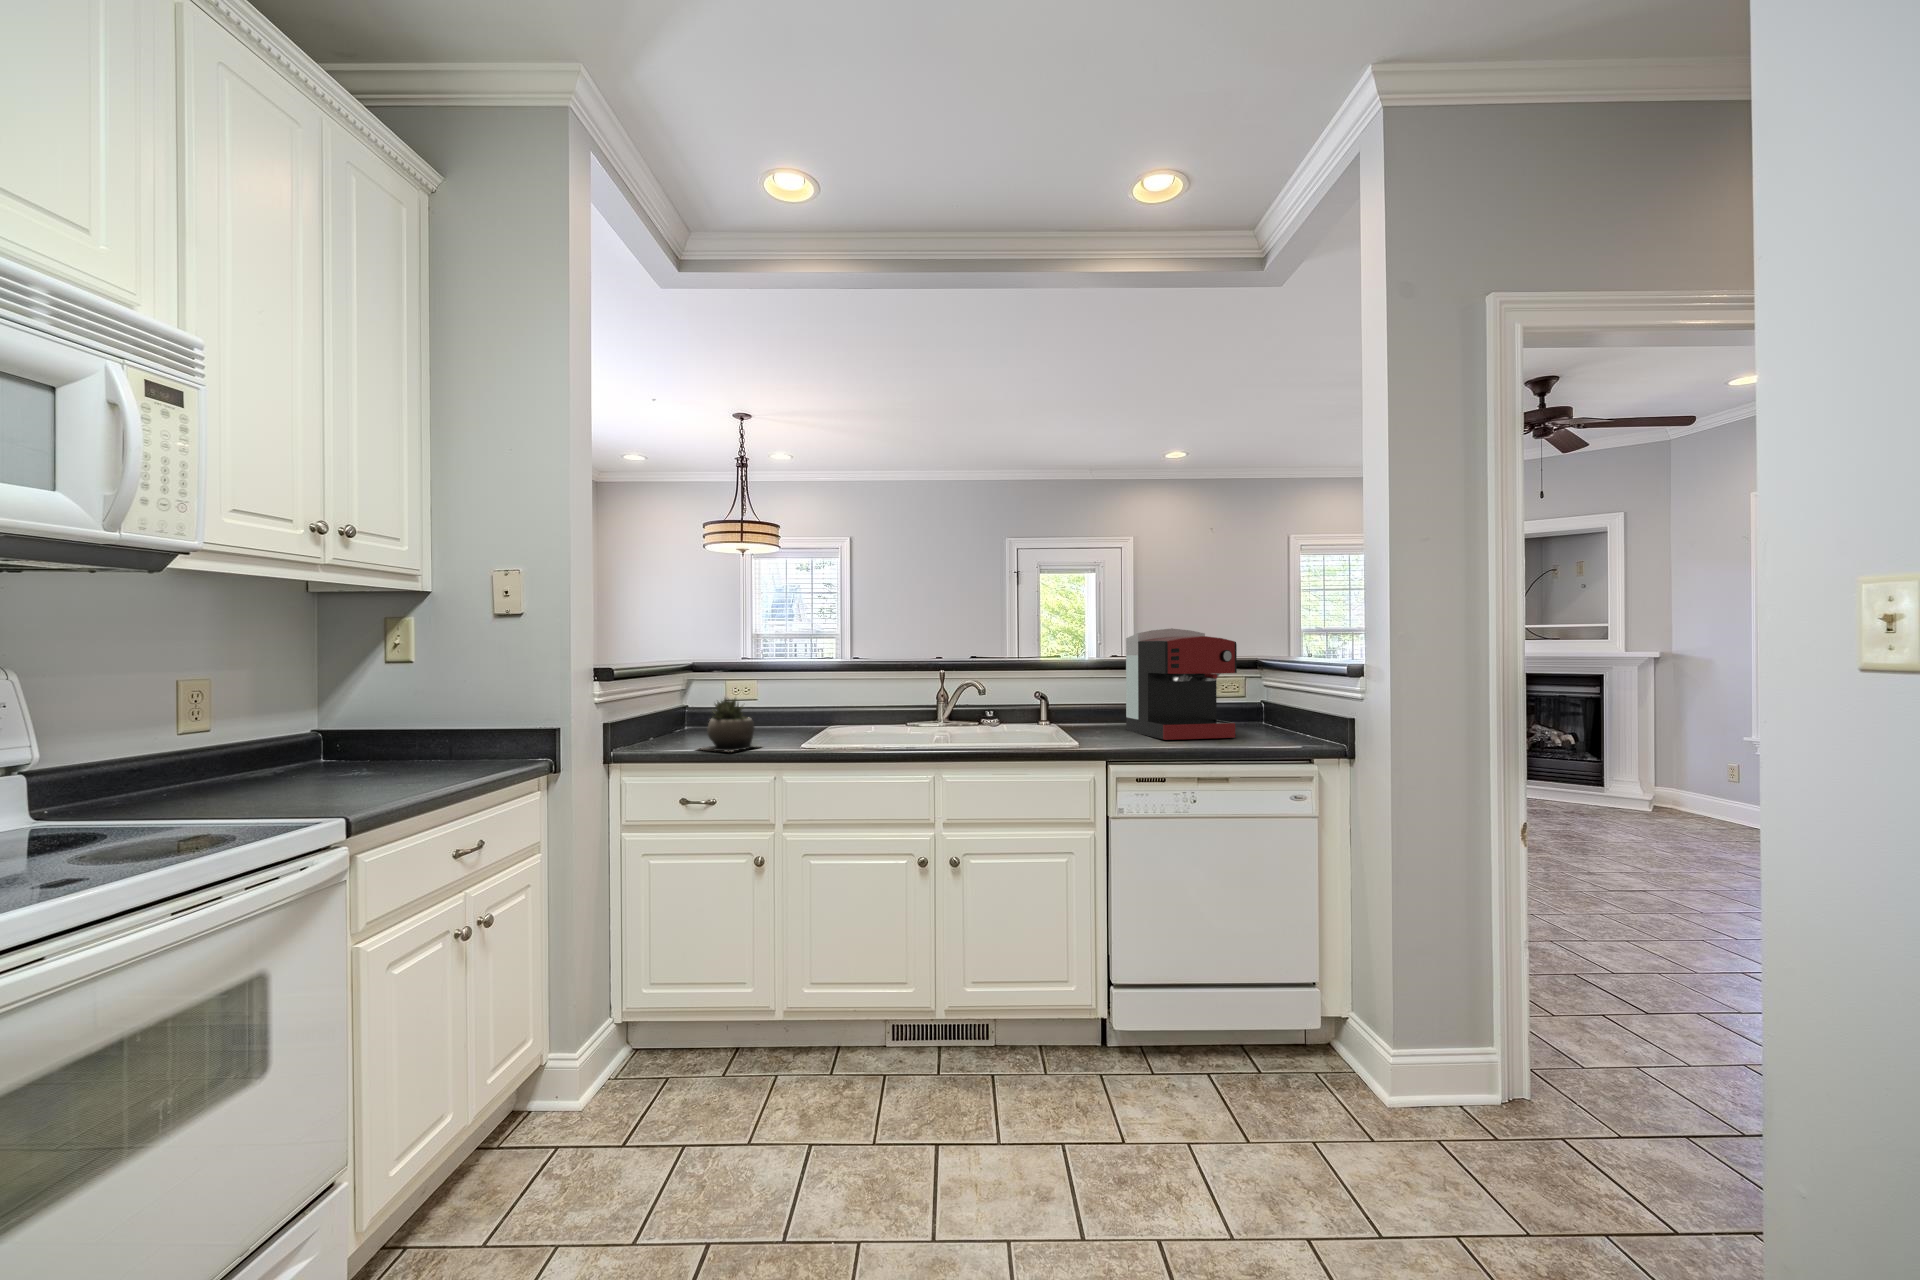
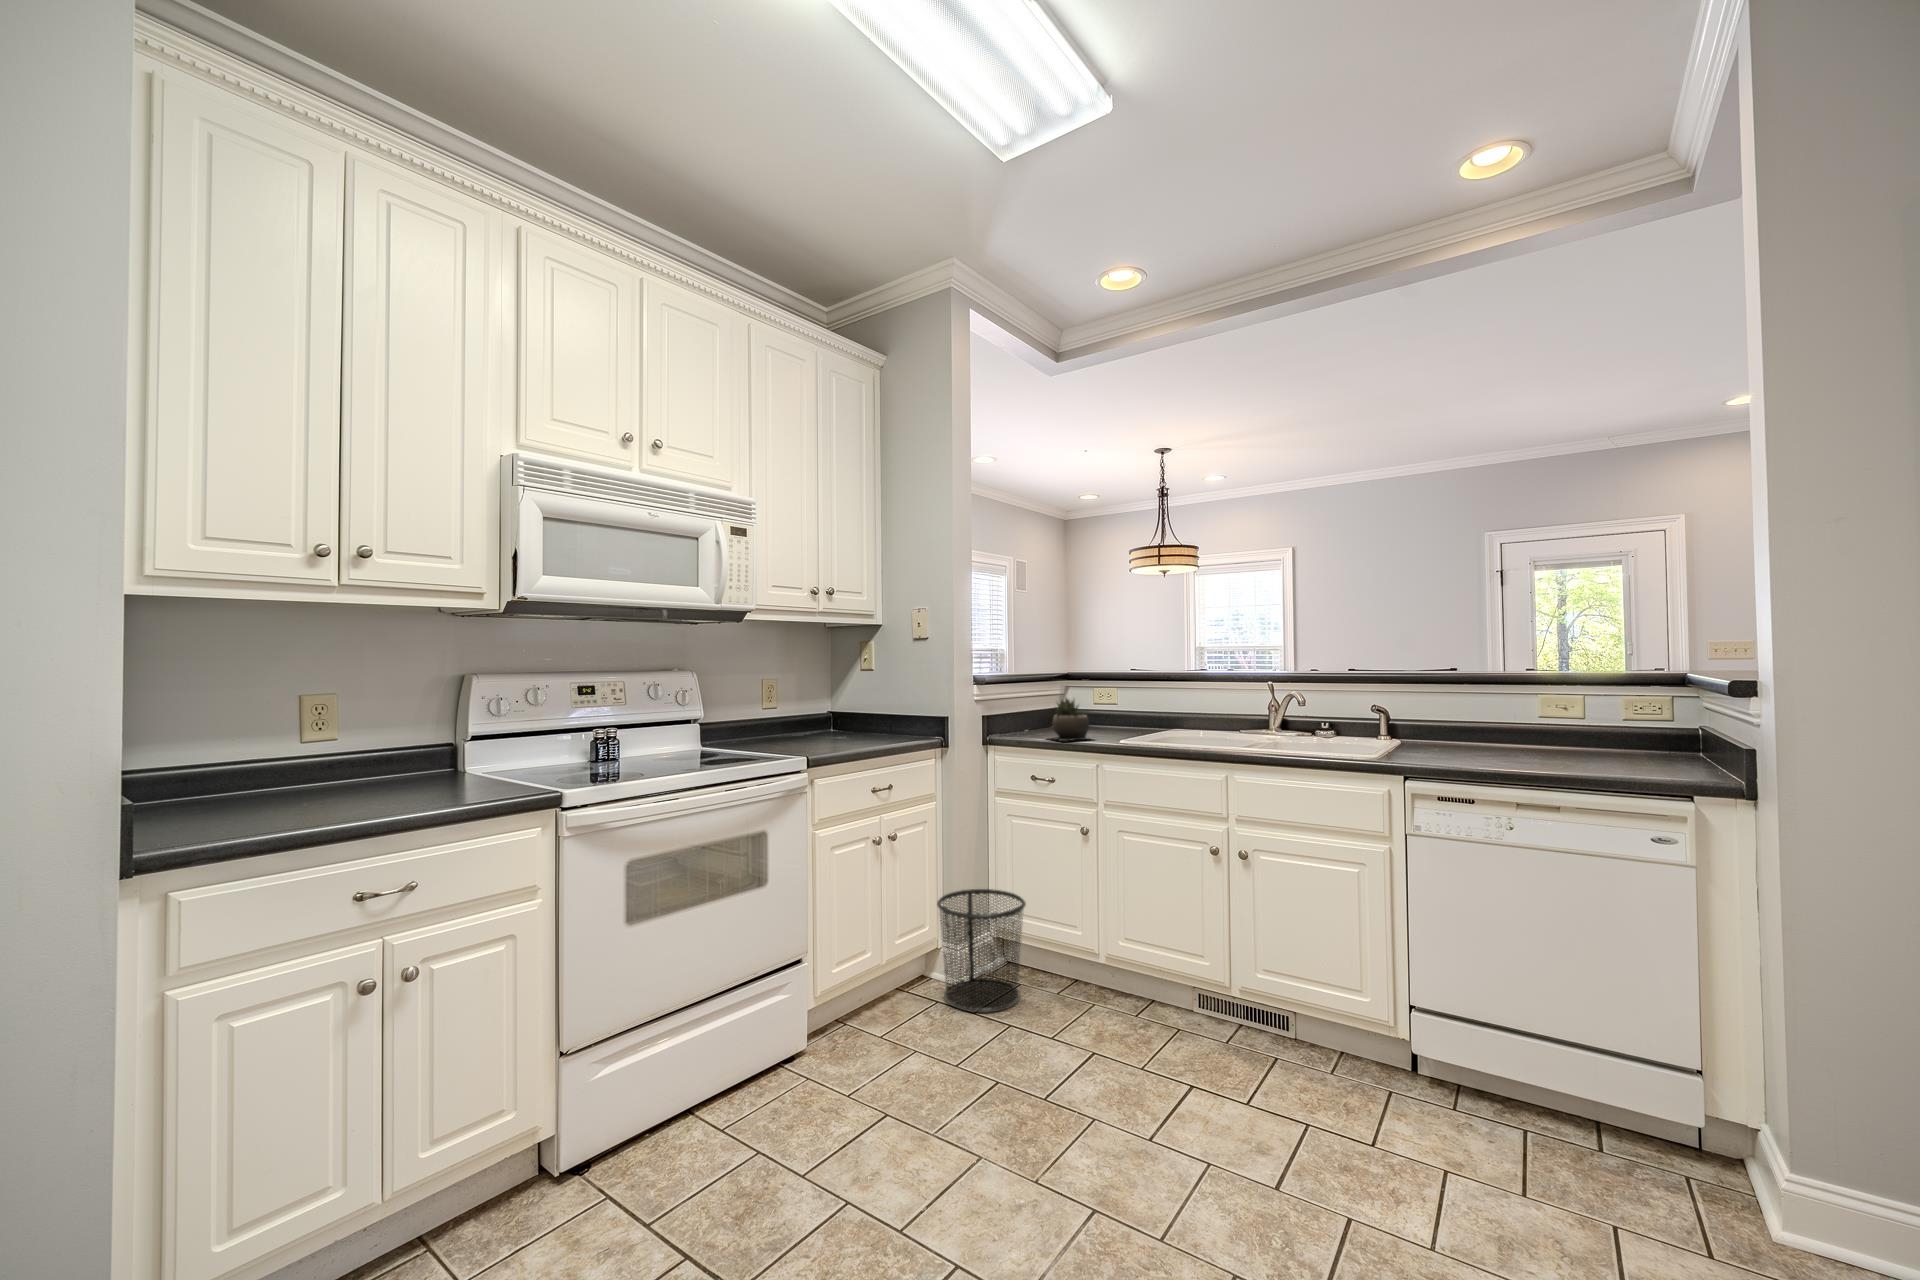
coffee maker: present [1126,628,1237,740] -> none [1492,632,1623,763]
waste bin: none [551,957,686,1146] -> present [937,889,1026,1013]

